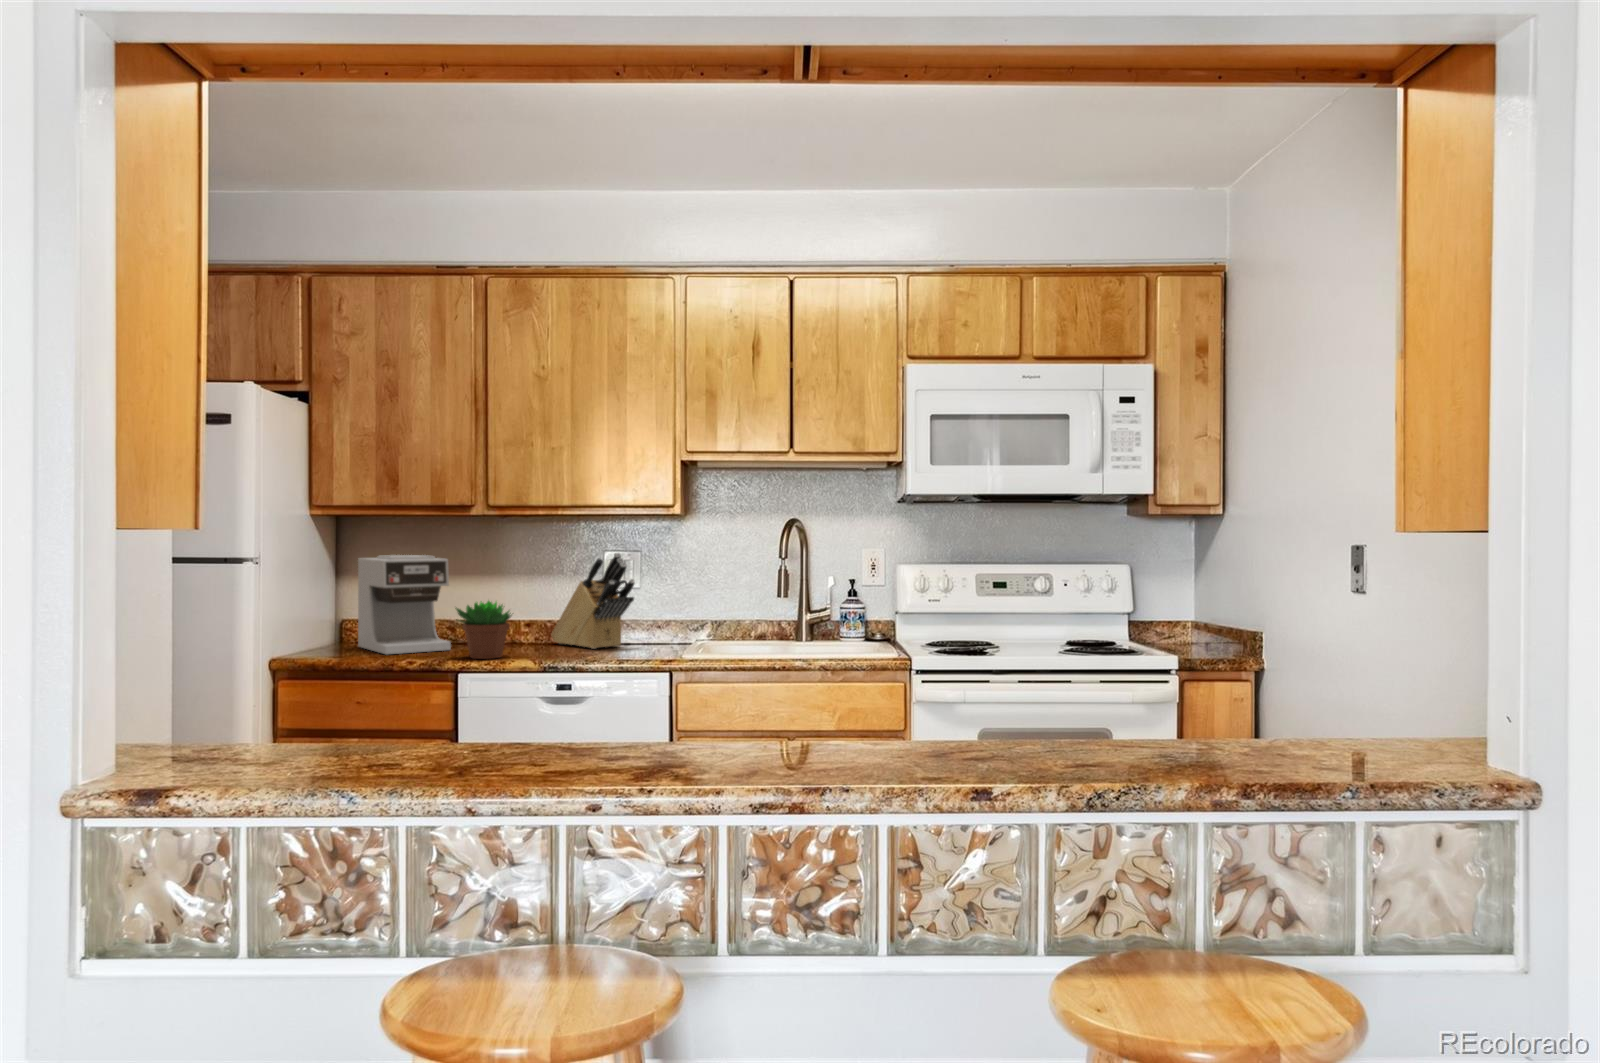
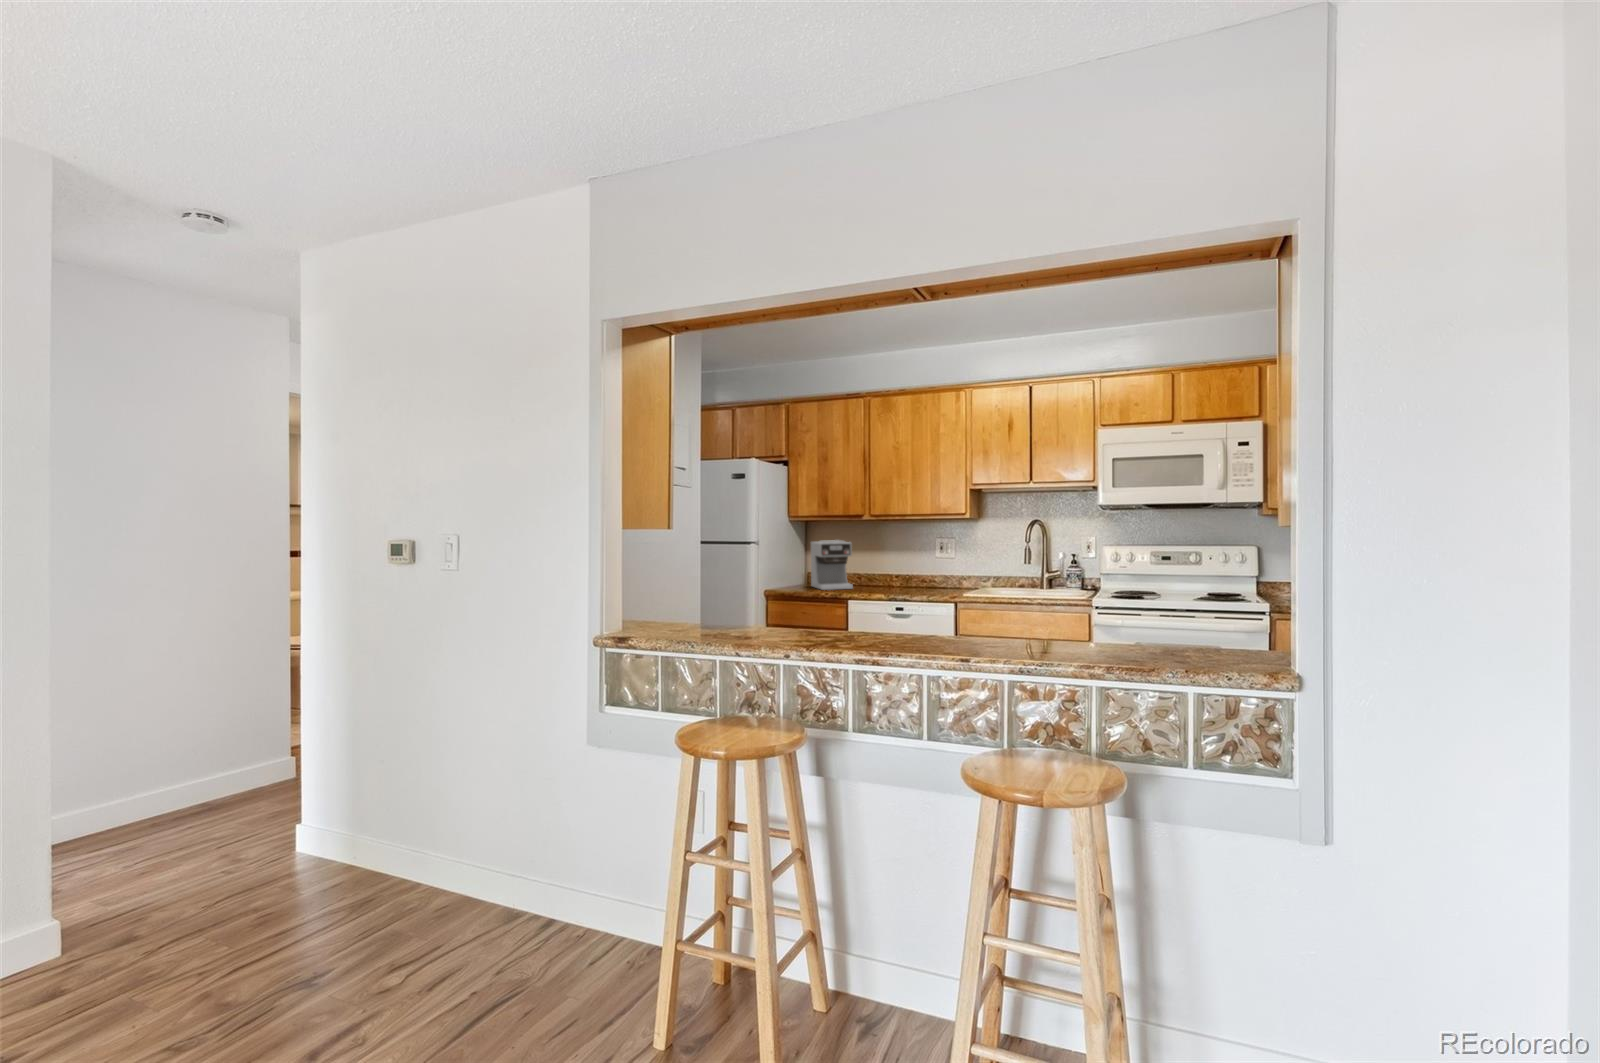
knife block: present [551,552,635,649] -> none [905,539,944,591]
succulent plant: present [455,601,512,659] -> none [851,563,880,593]

